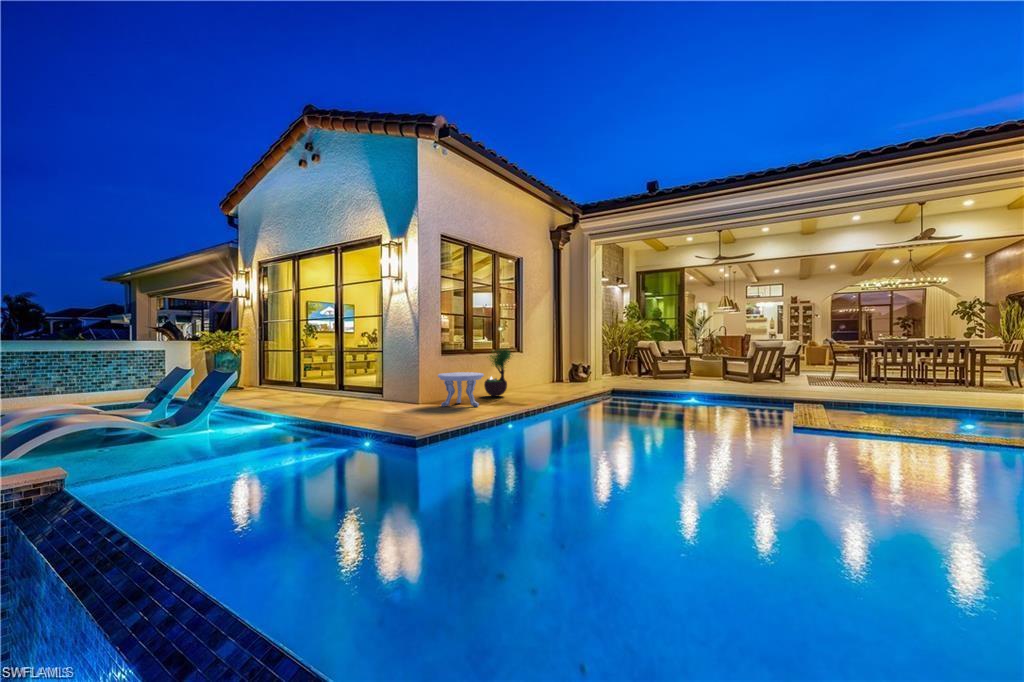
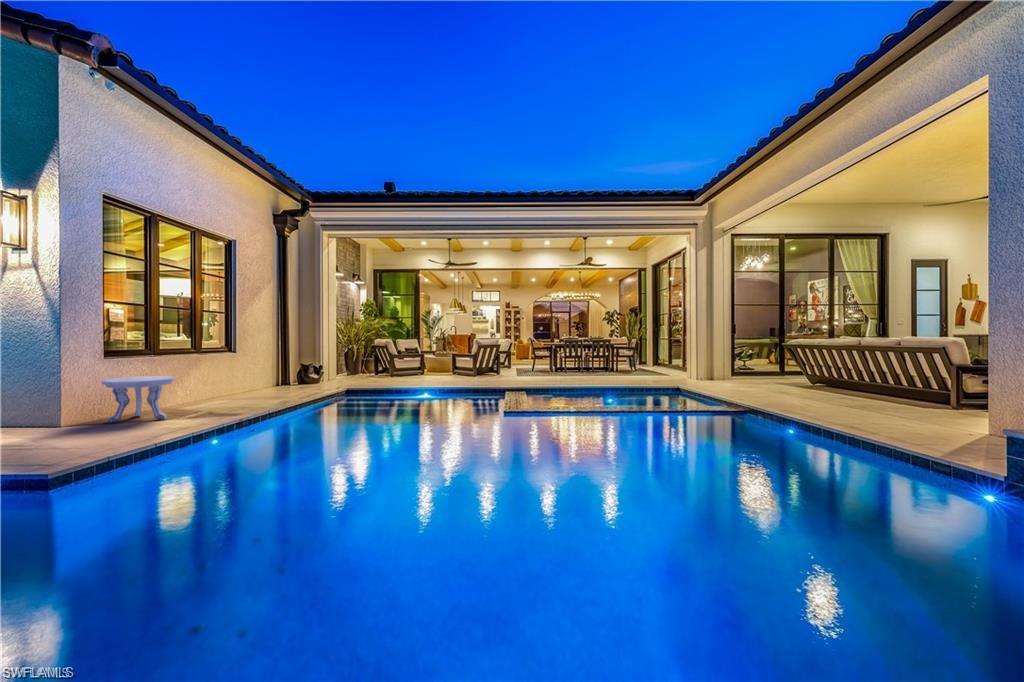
potted tree: present [484,348,512,397] -> none [181,340,224,404]

